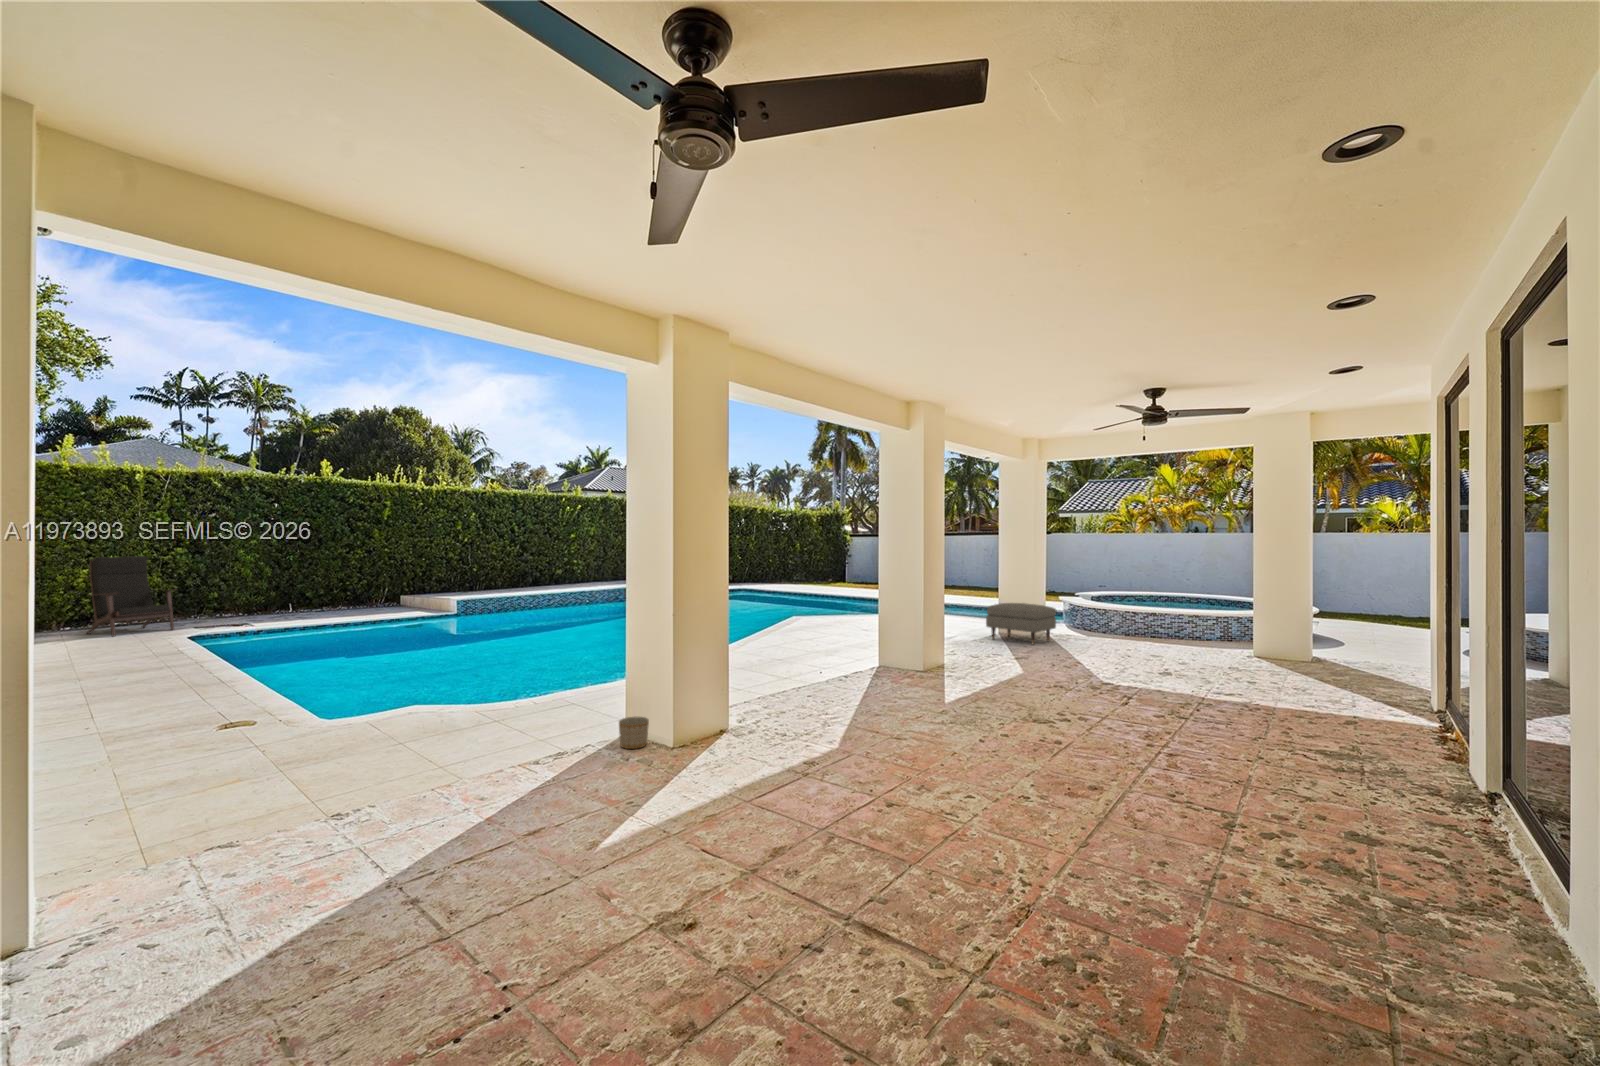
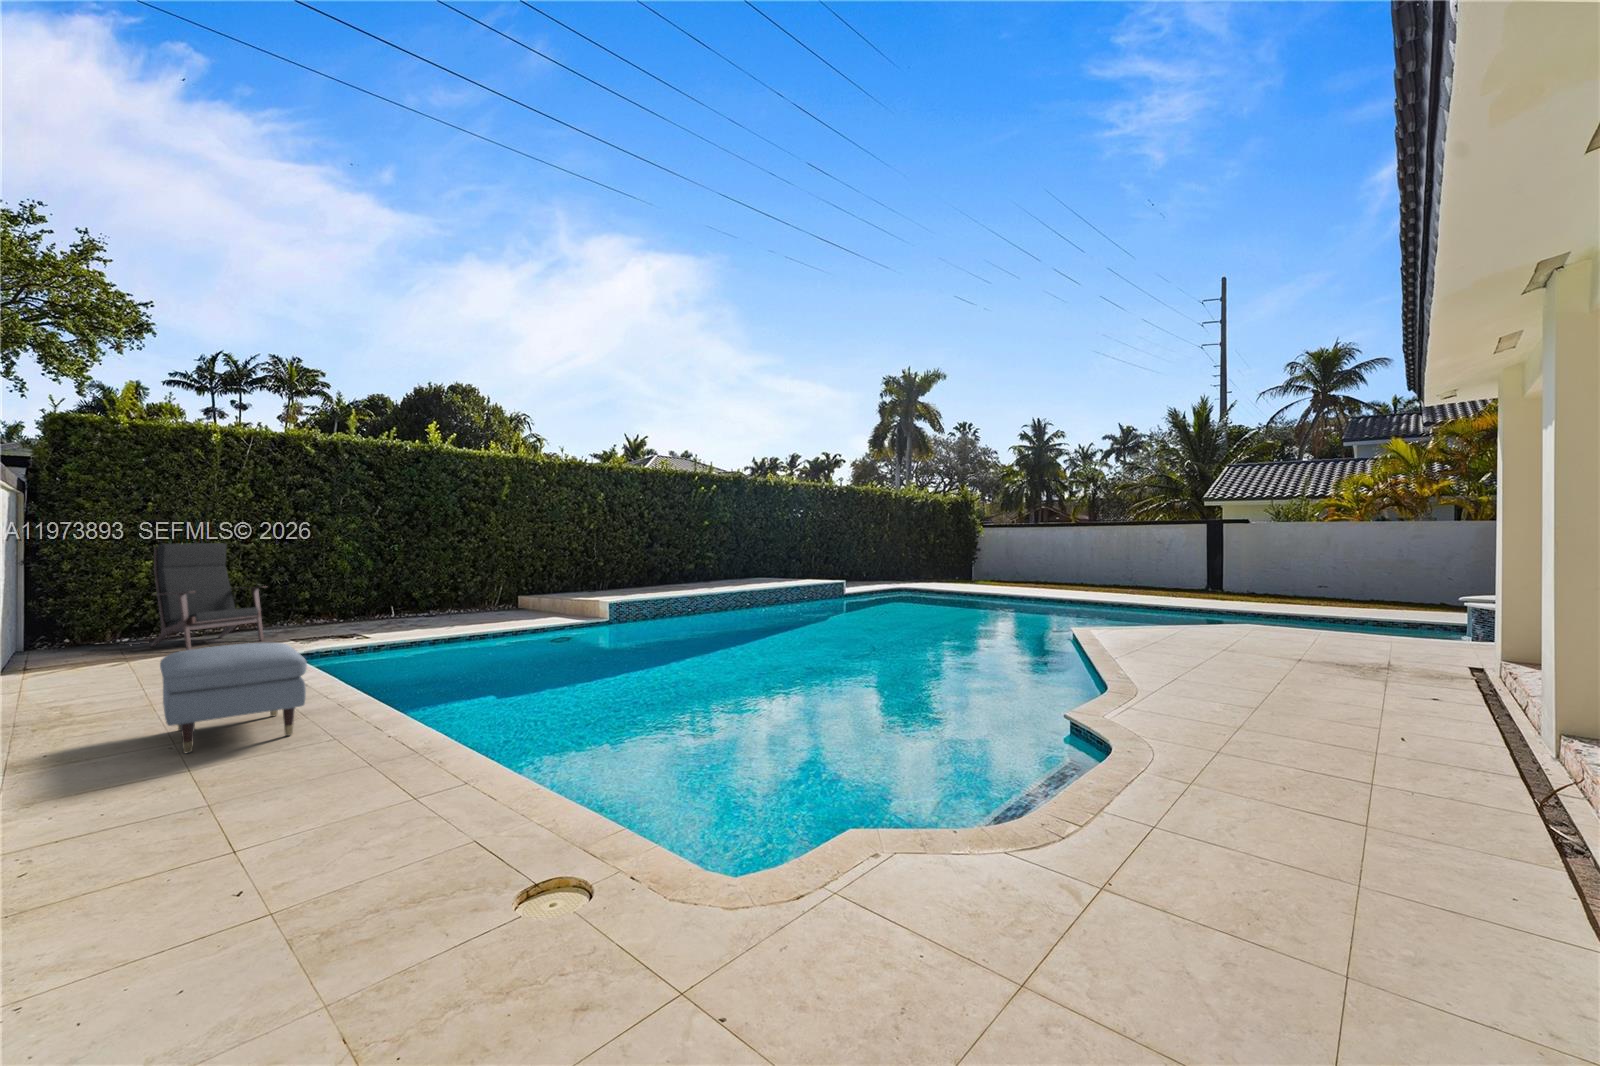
ottoman: present [986,603,1057,645] -> present [160,643,307,753]
planter: present [619,717,649,749] -> none [1383,839,1468,919]

